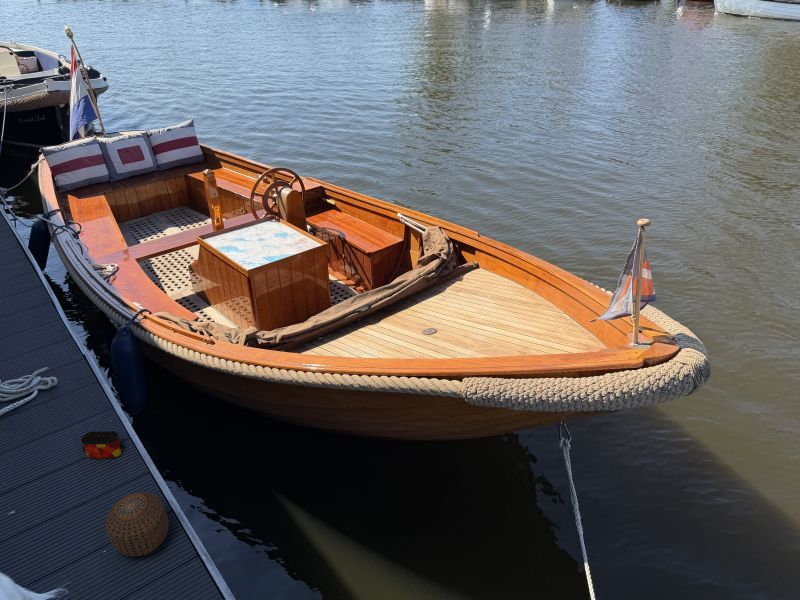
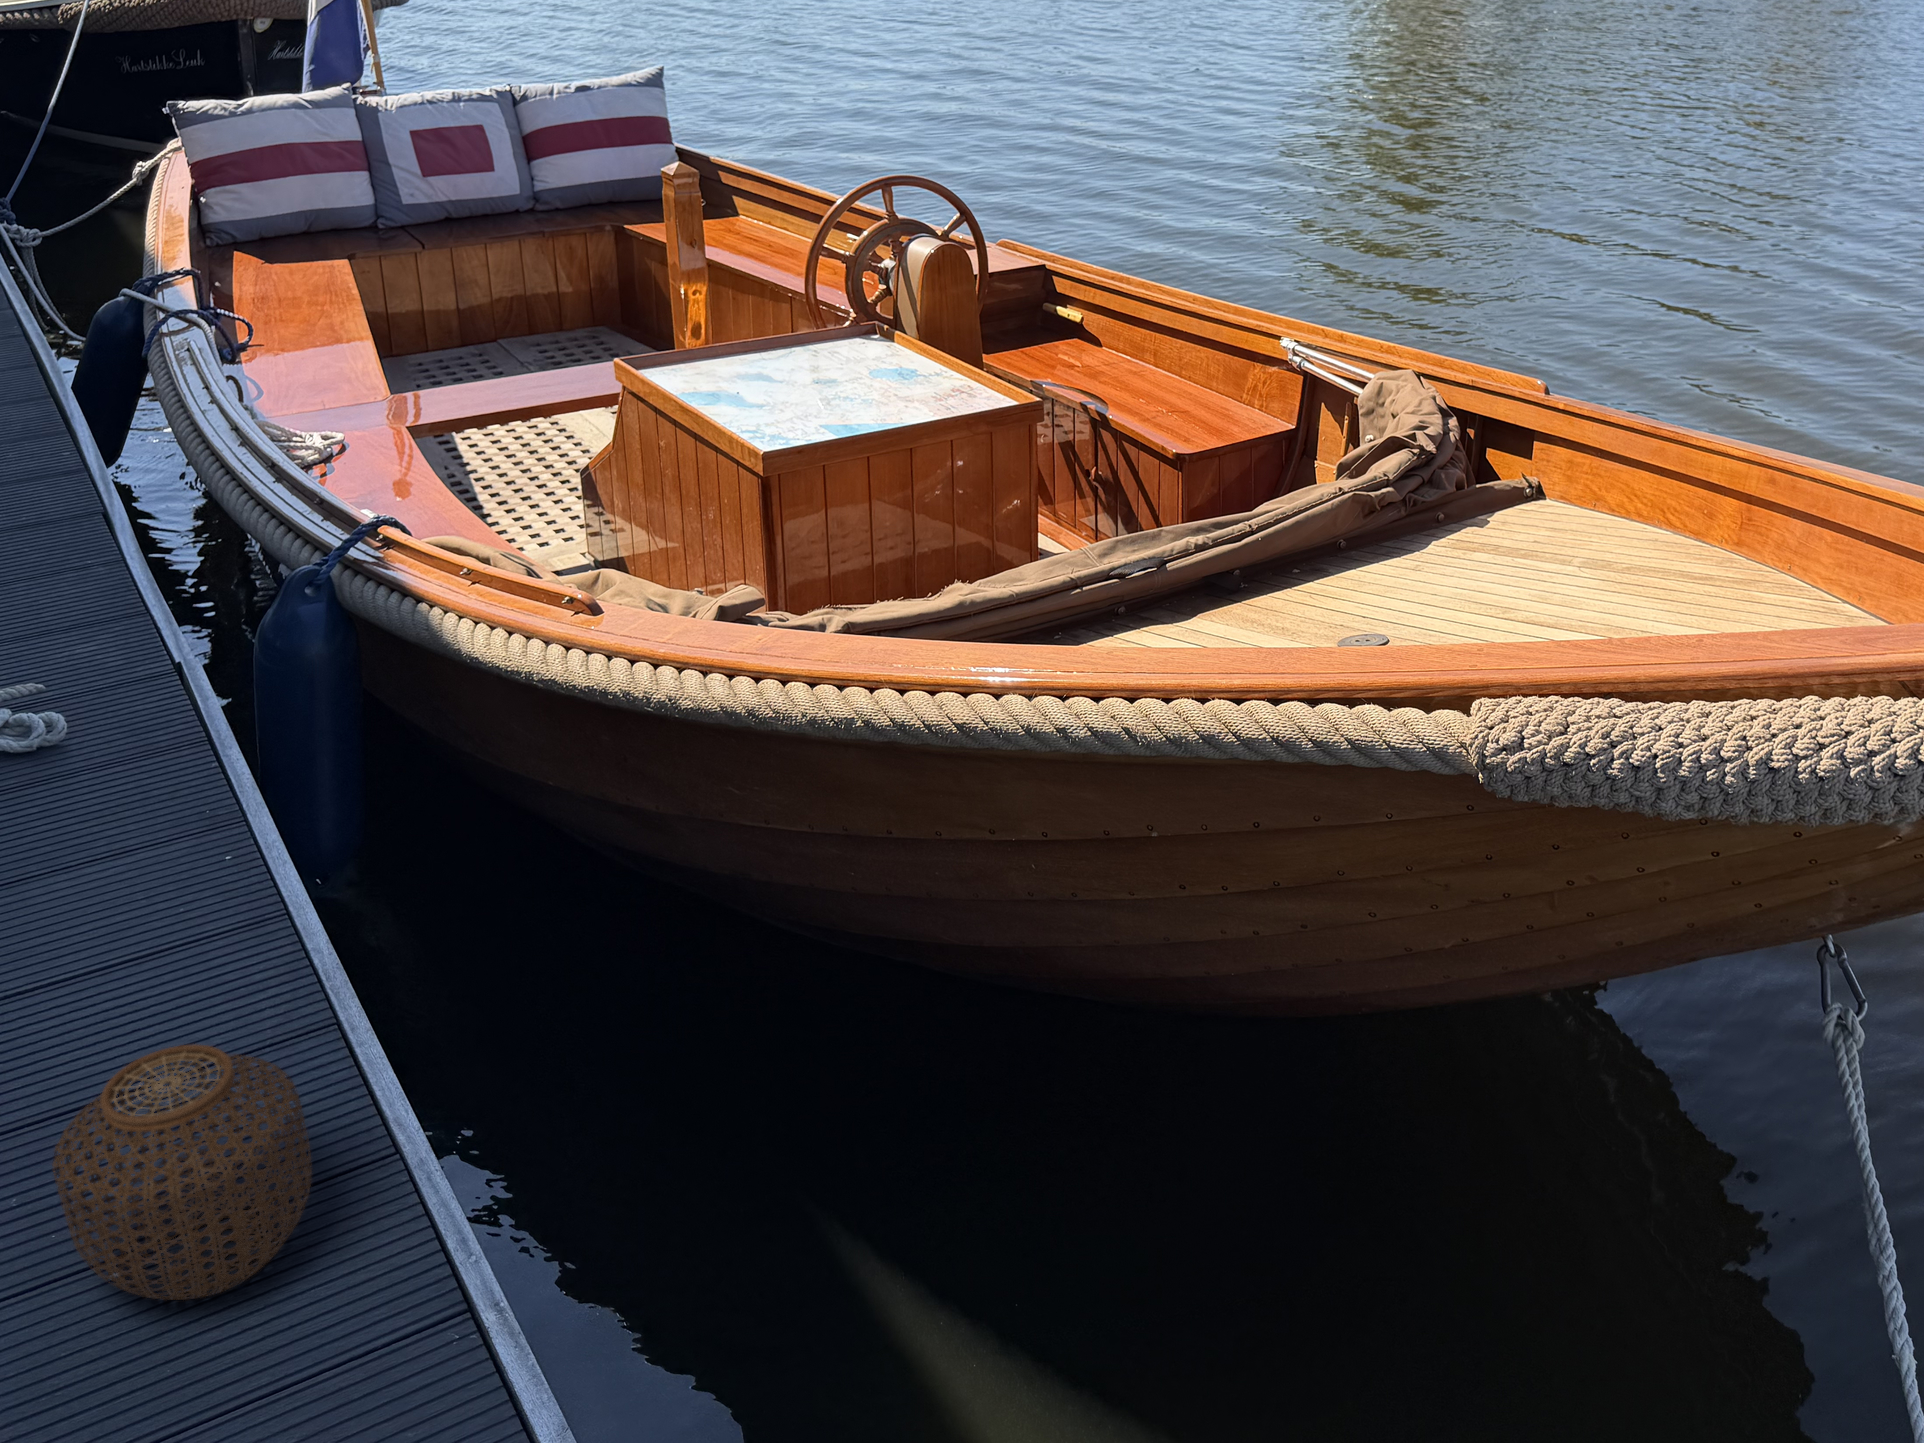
bag: present [81,431,125,459] -> none [65,874,224,978]

